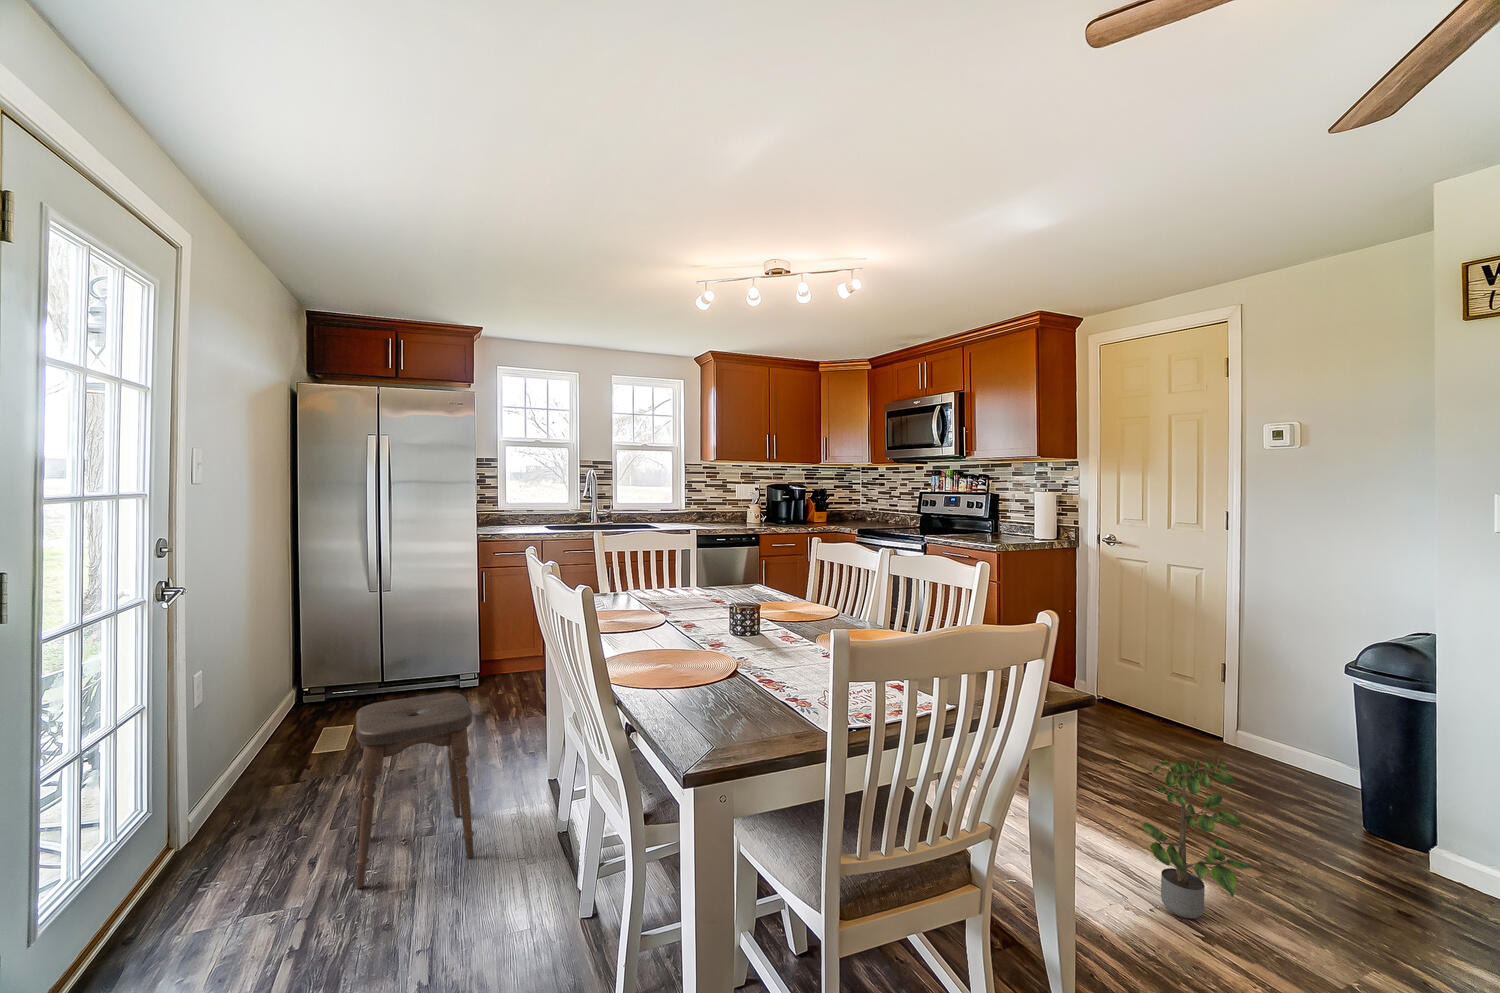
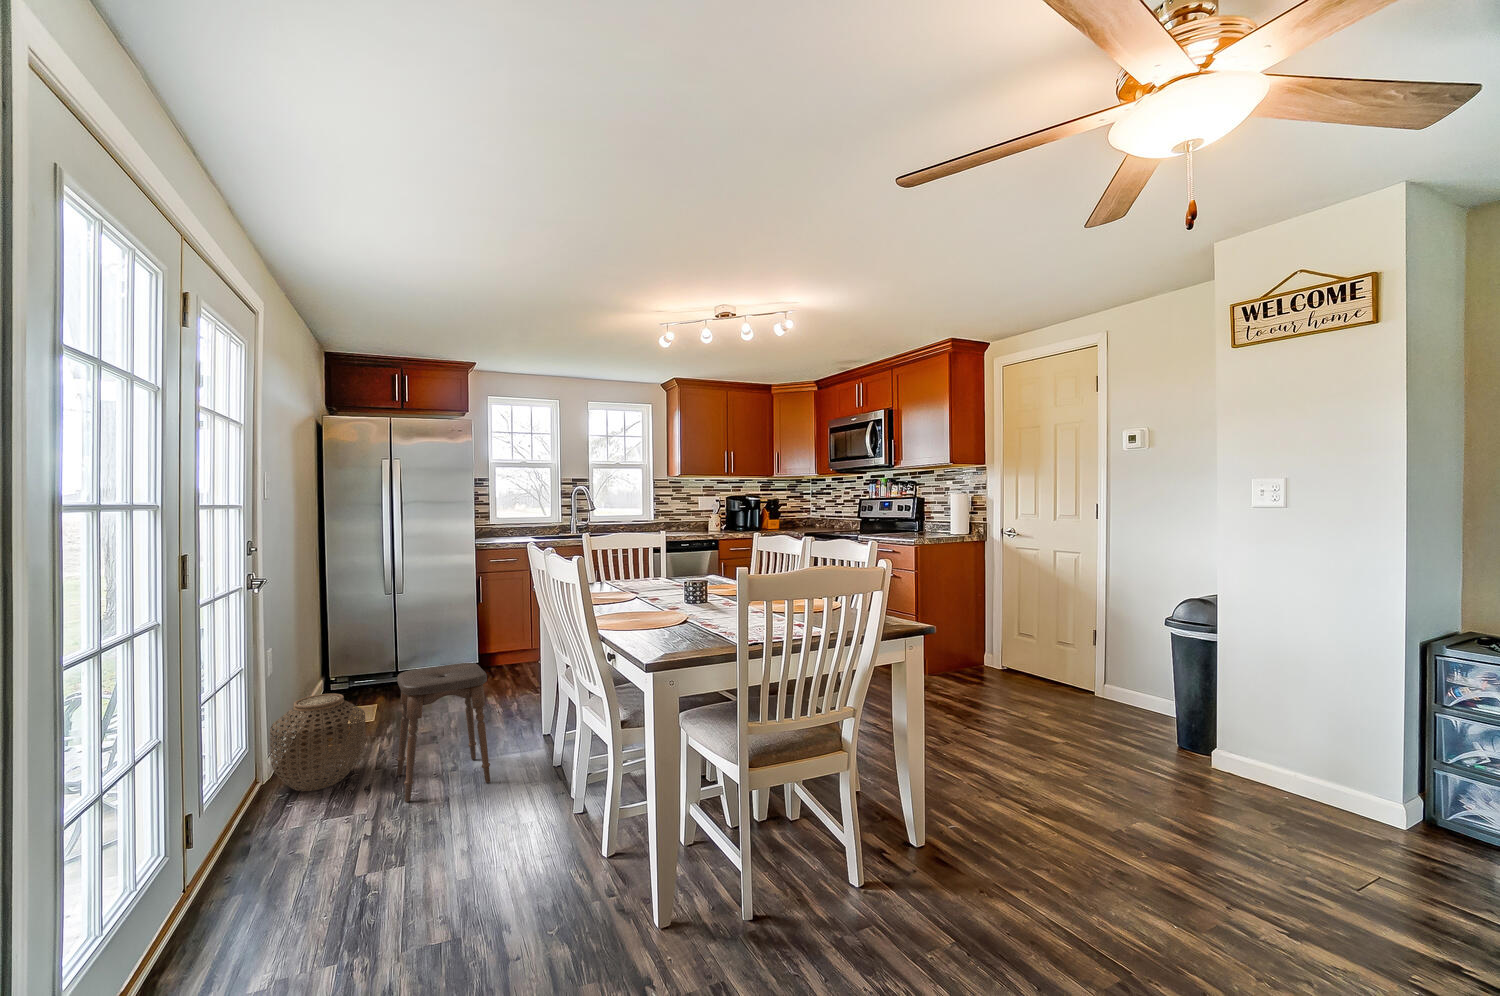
woven basket: none [187,729,318,862] -> present [270,694,366,791]
potted plant: present [1142,757,1254,918] -> none [982,681,1055,796]

